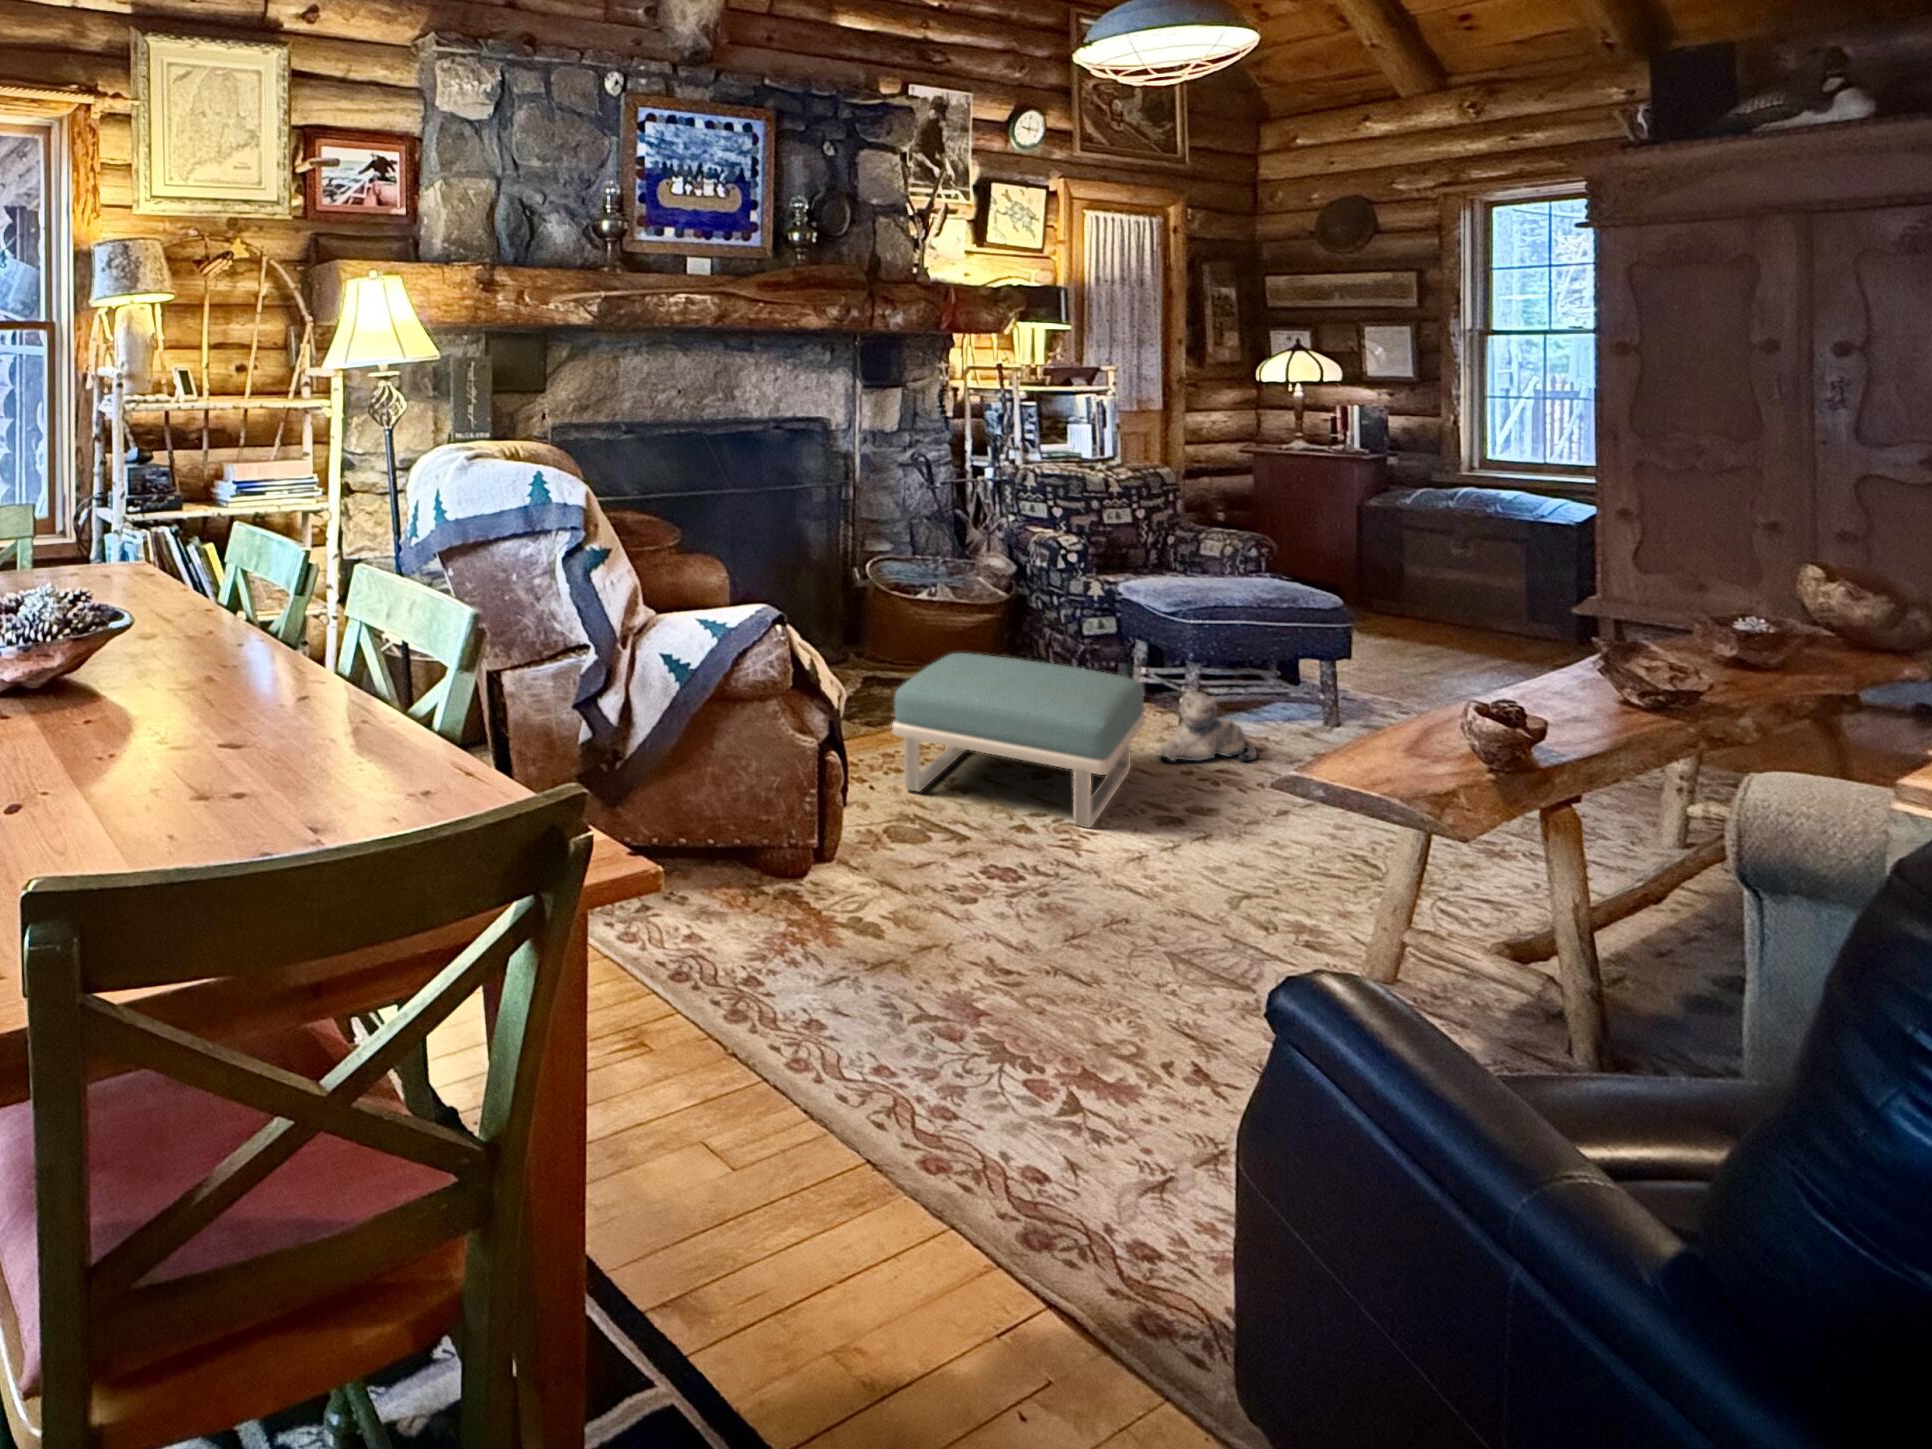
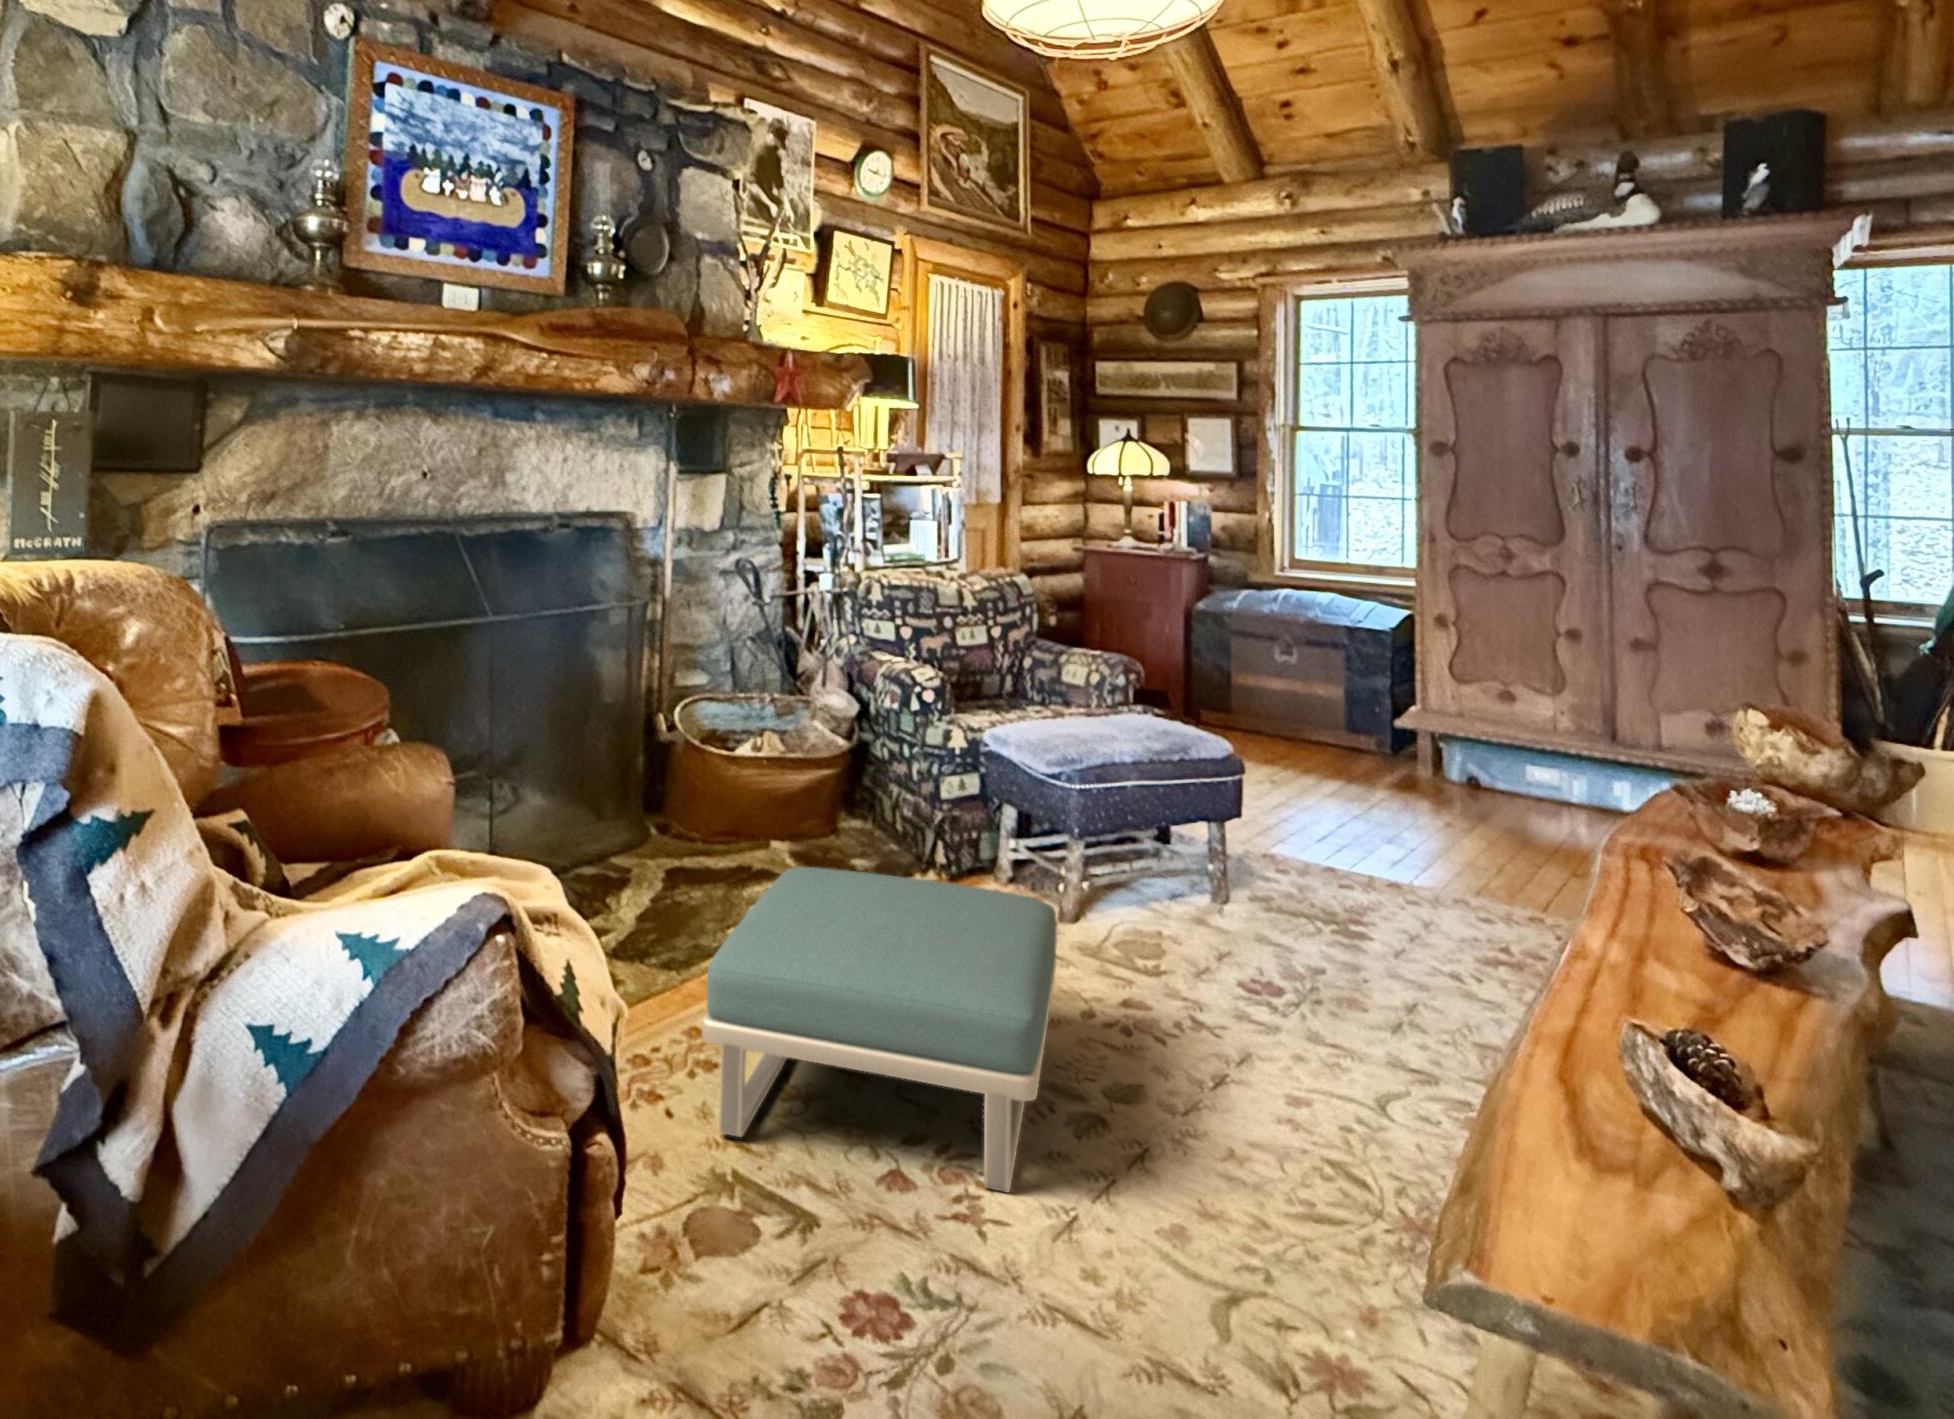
plush toy: present [1158,689,1257,761] -> none [1064,897,1183,1013]

